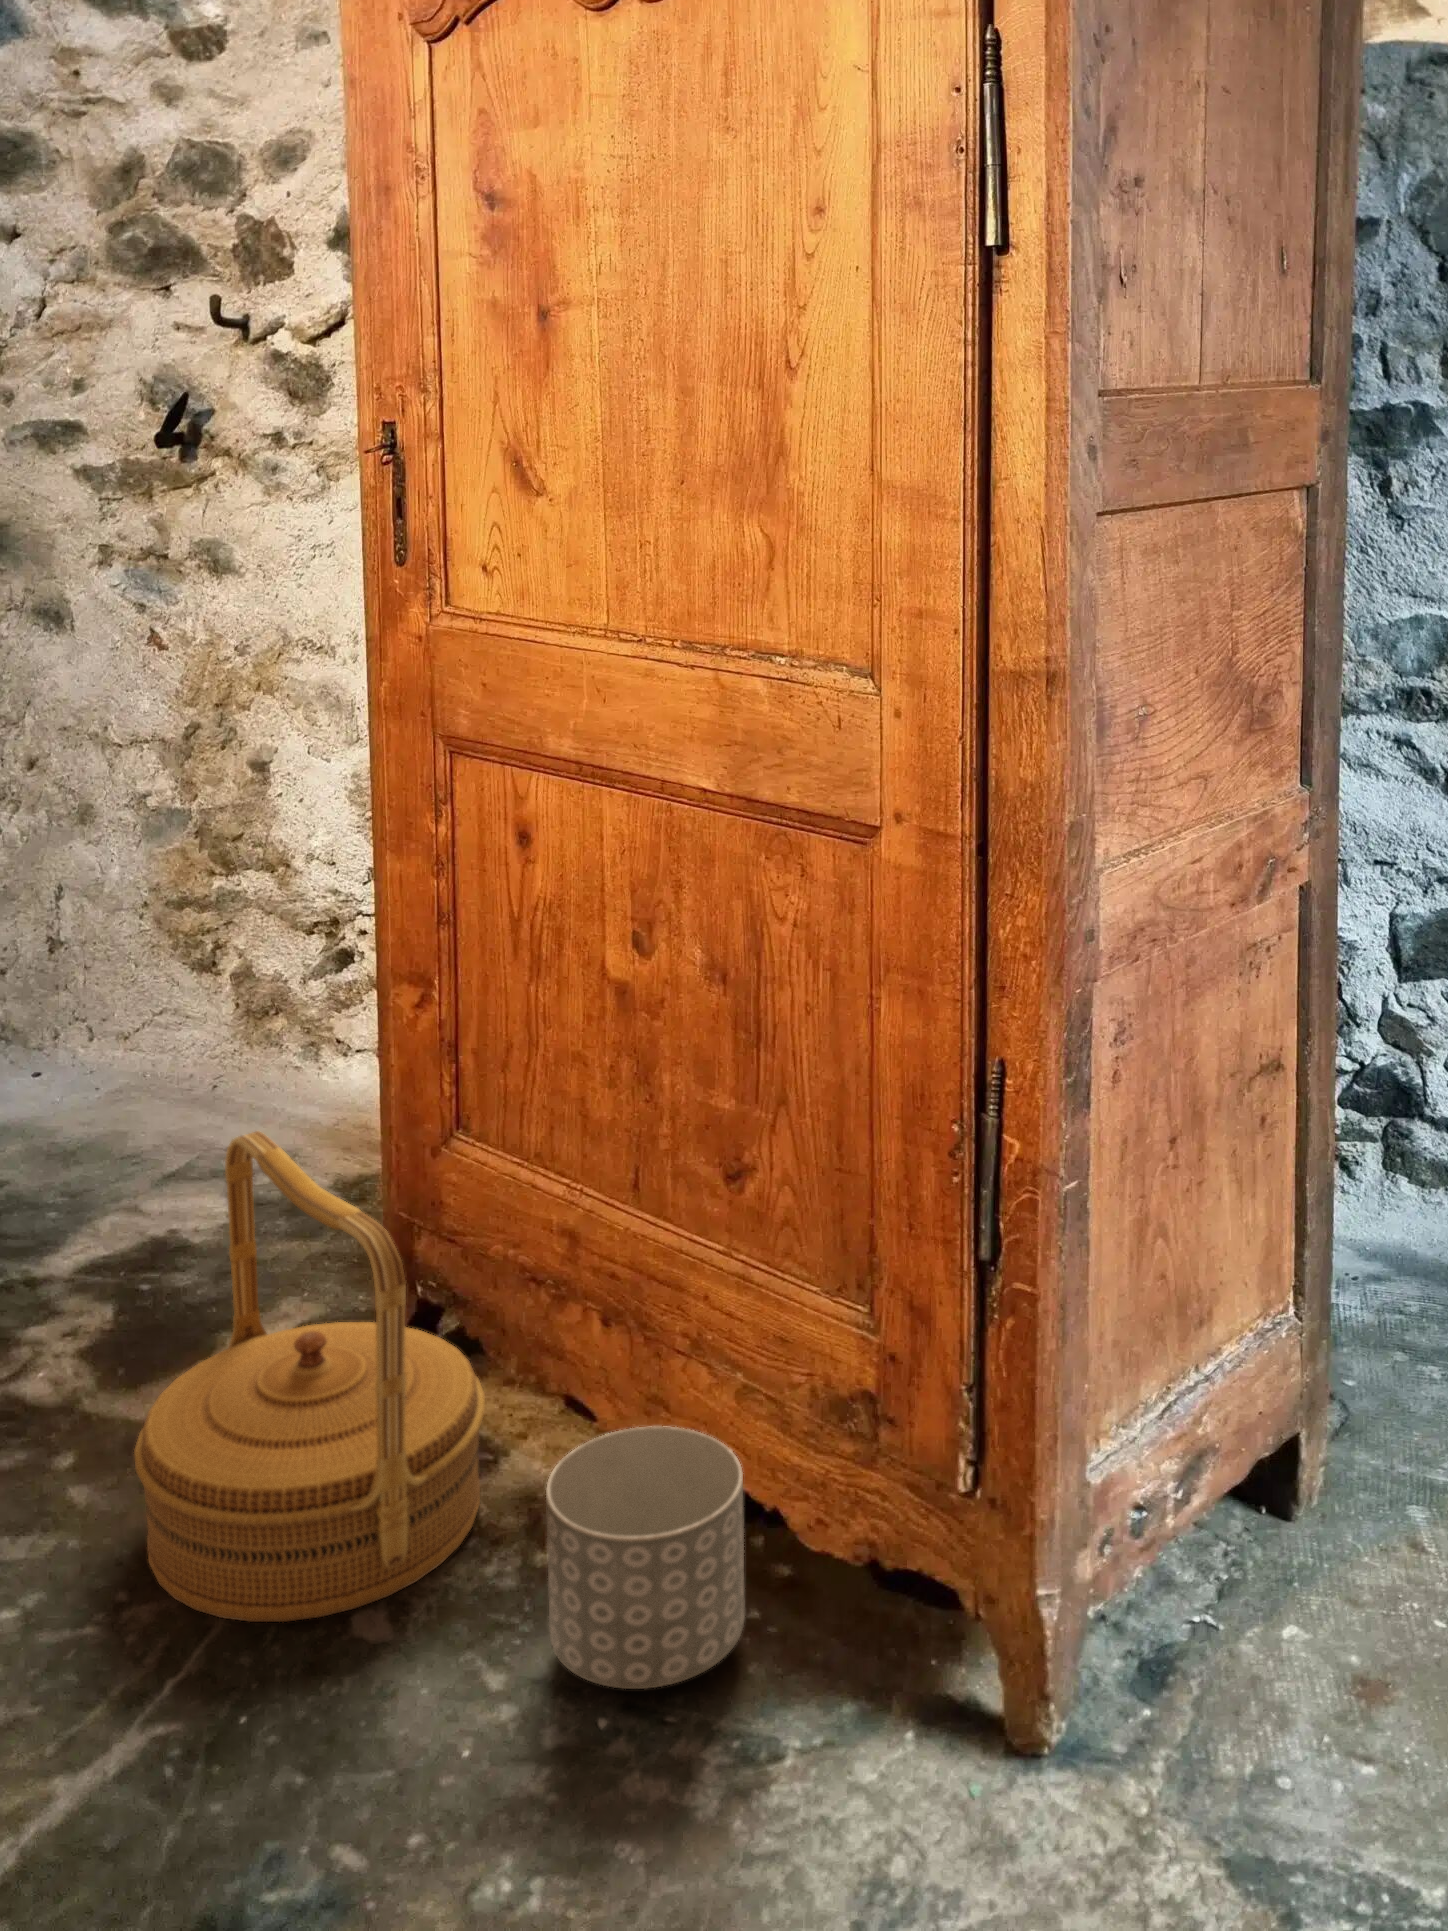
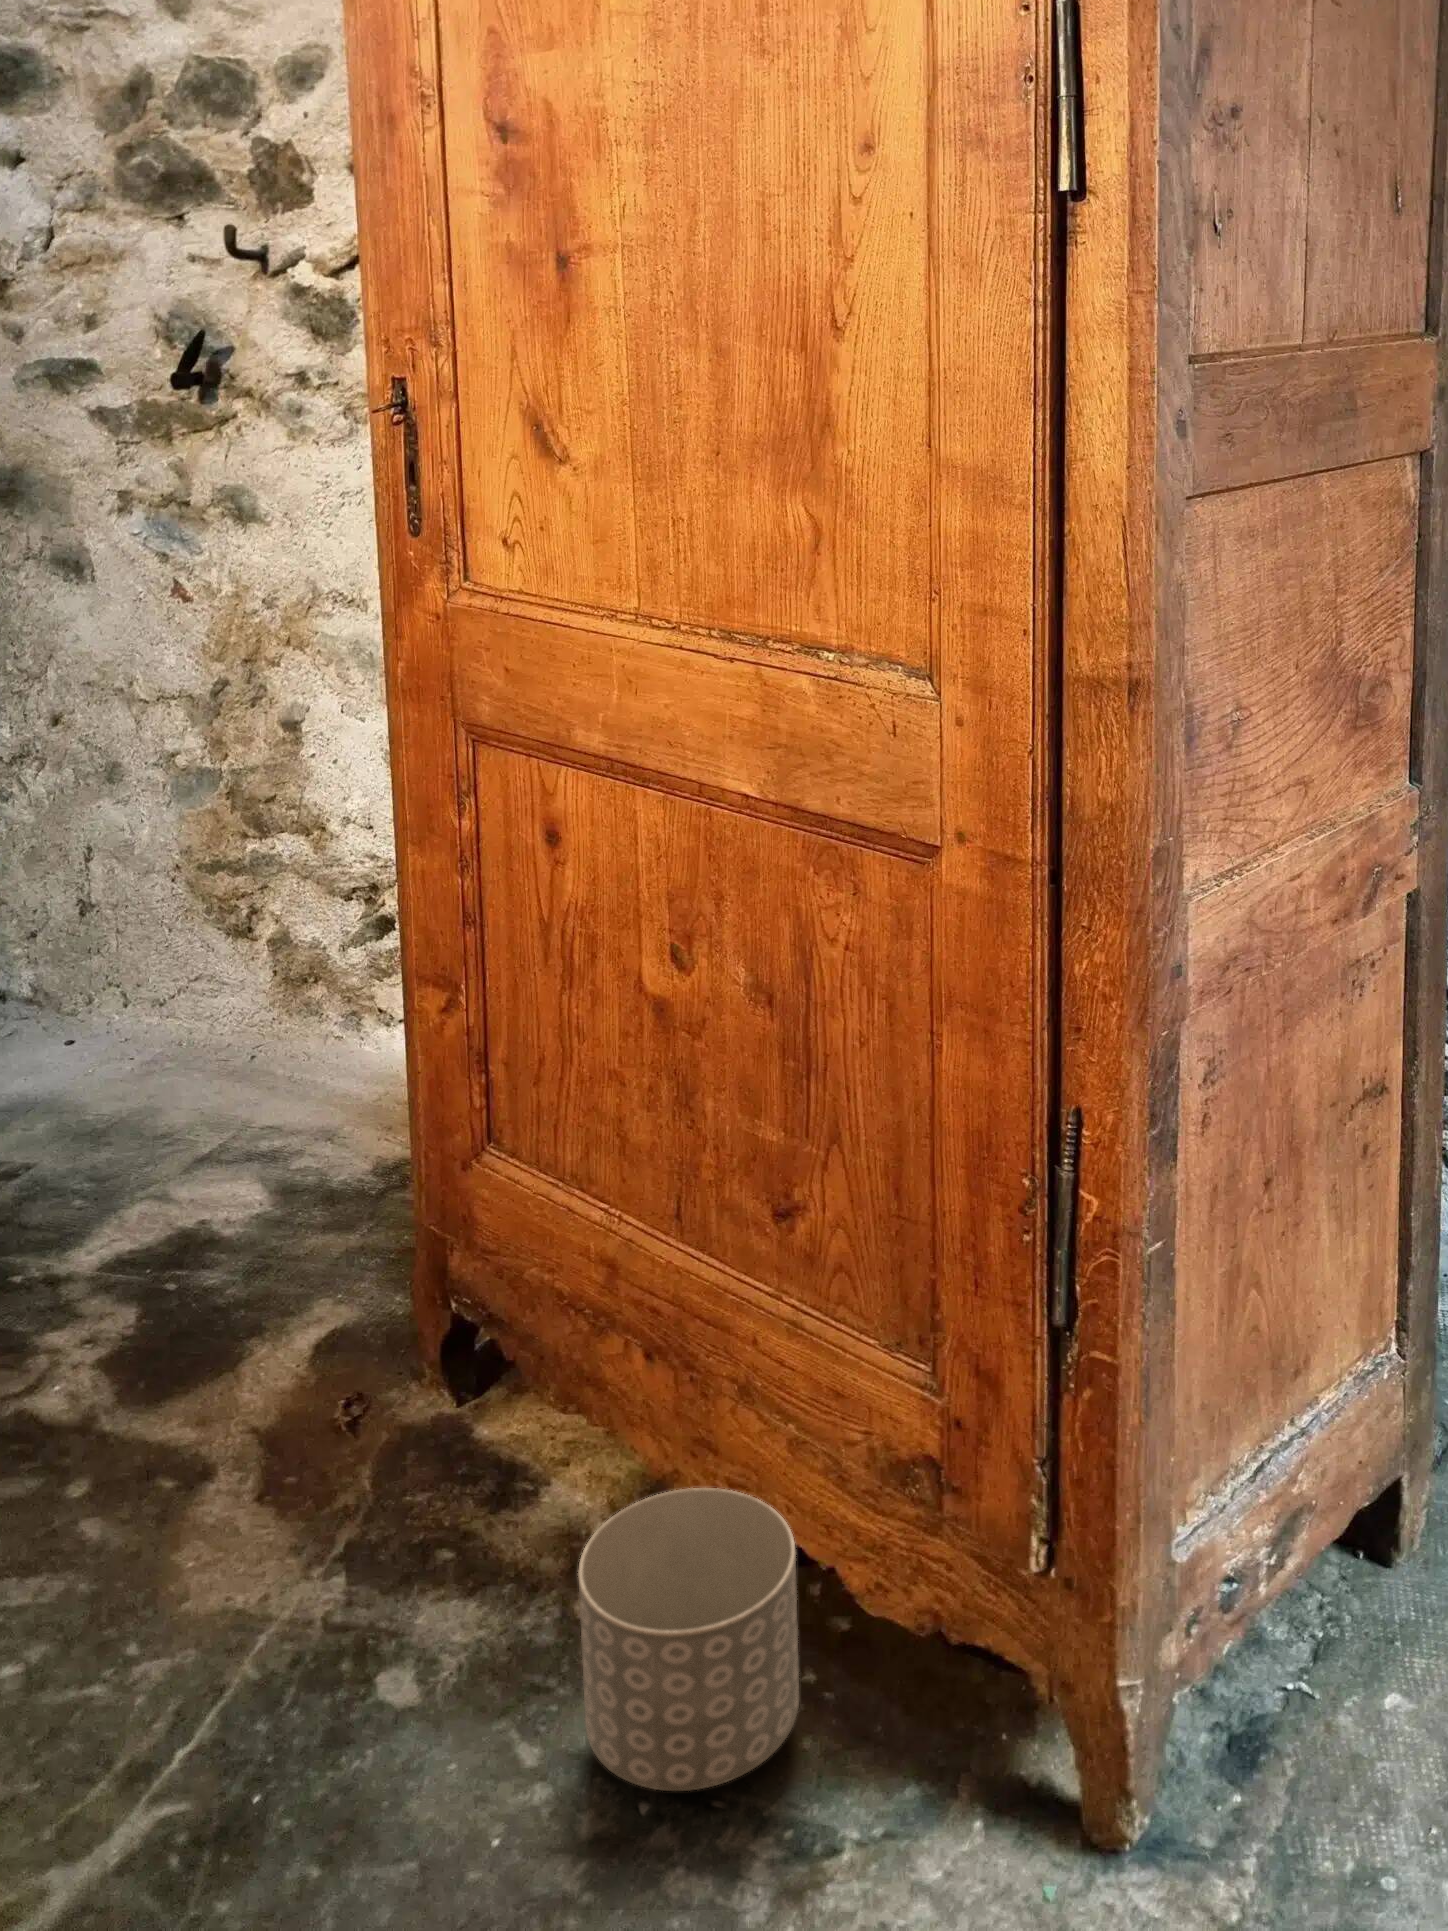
woven basket: present [134,1131,485,1622] -> none [136,1152,520,1699]

